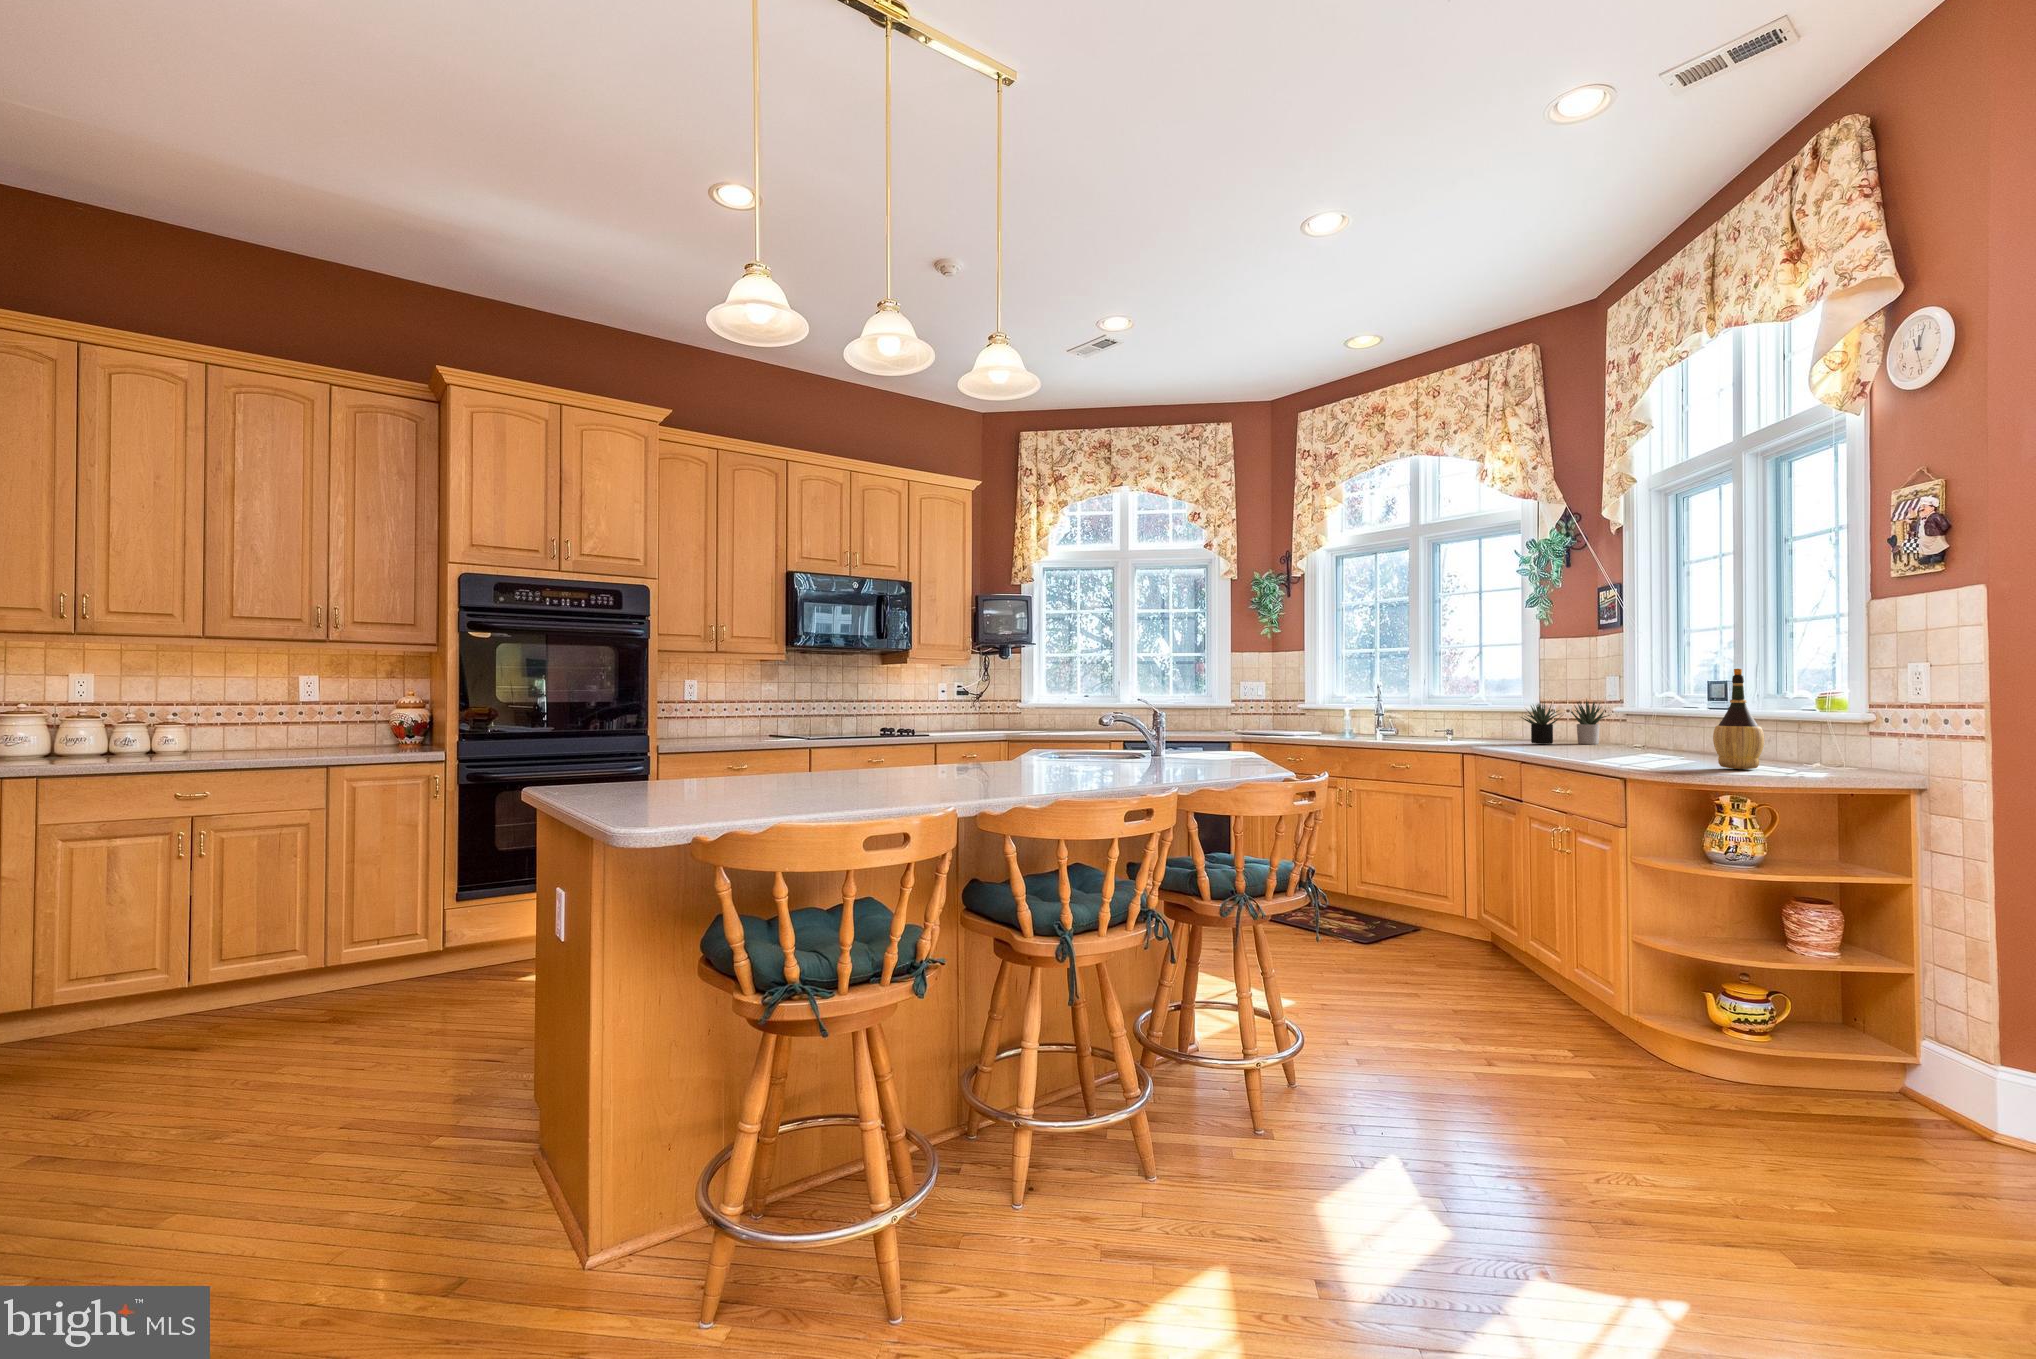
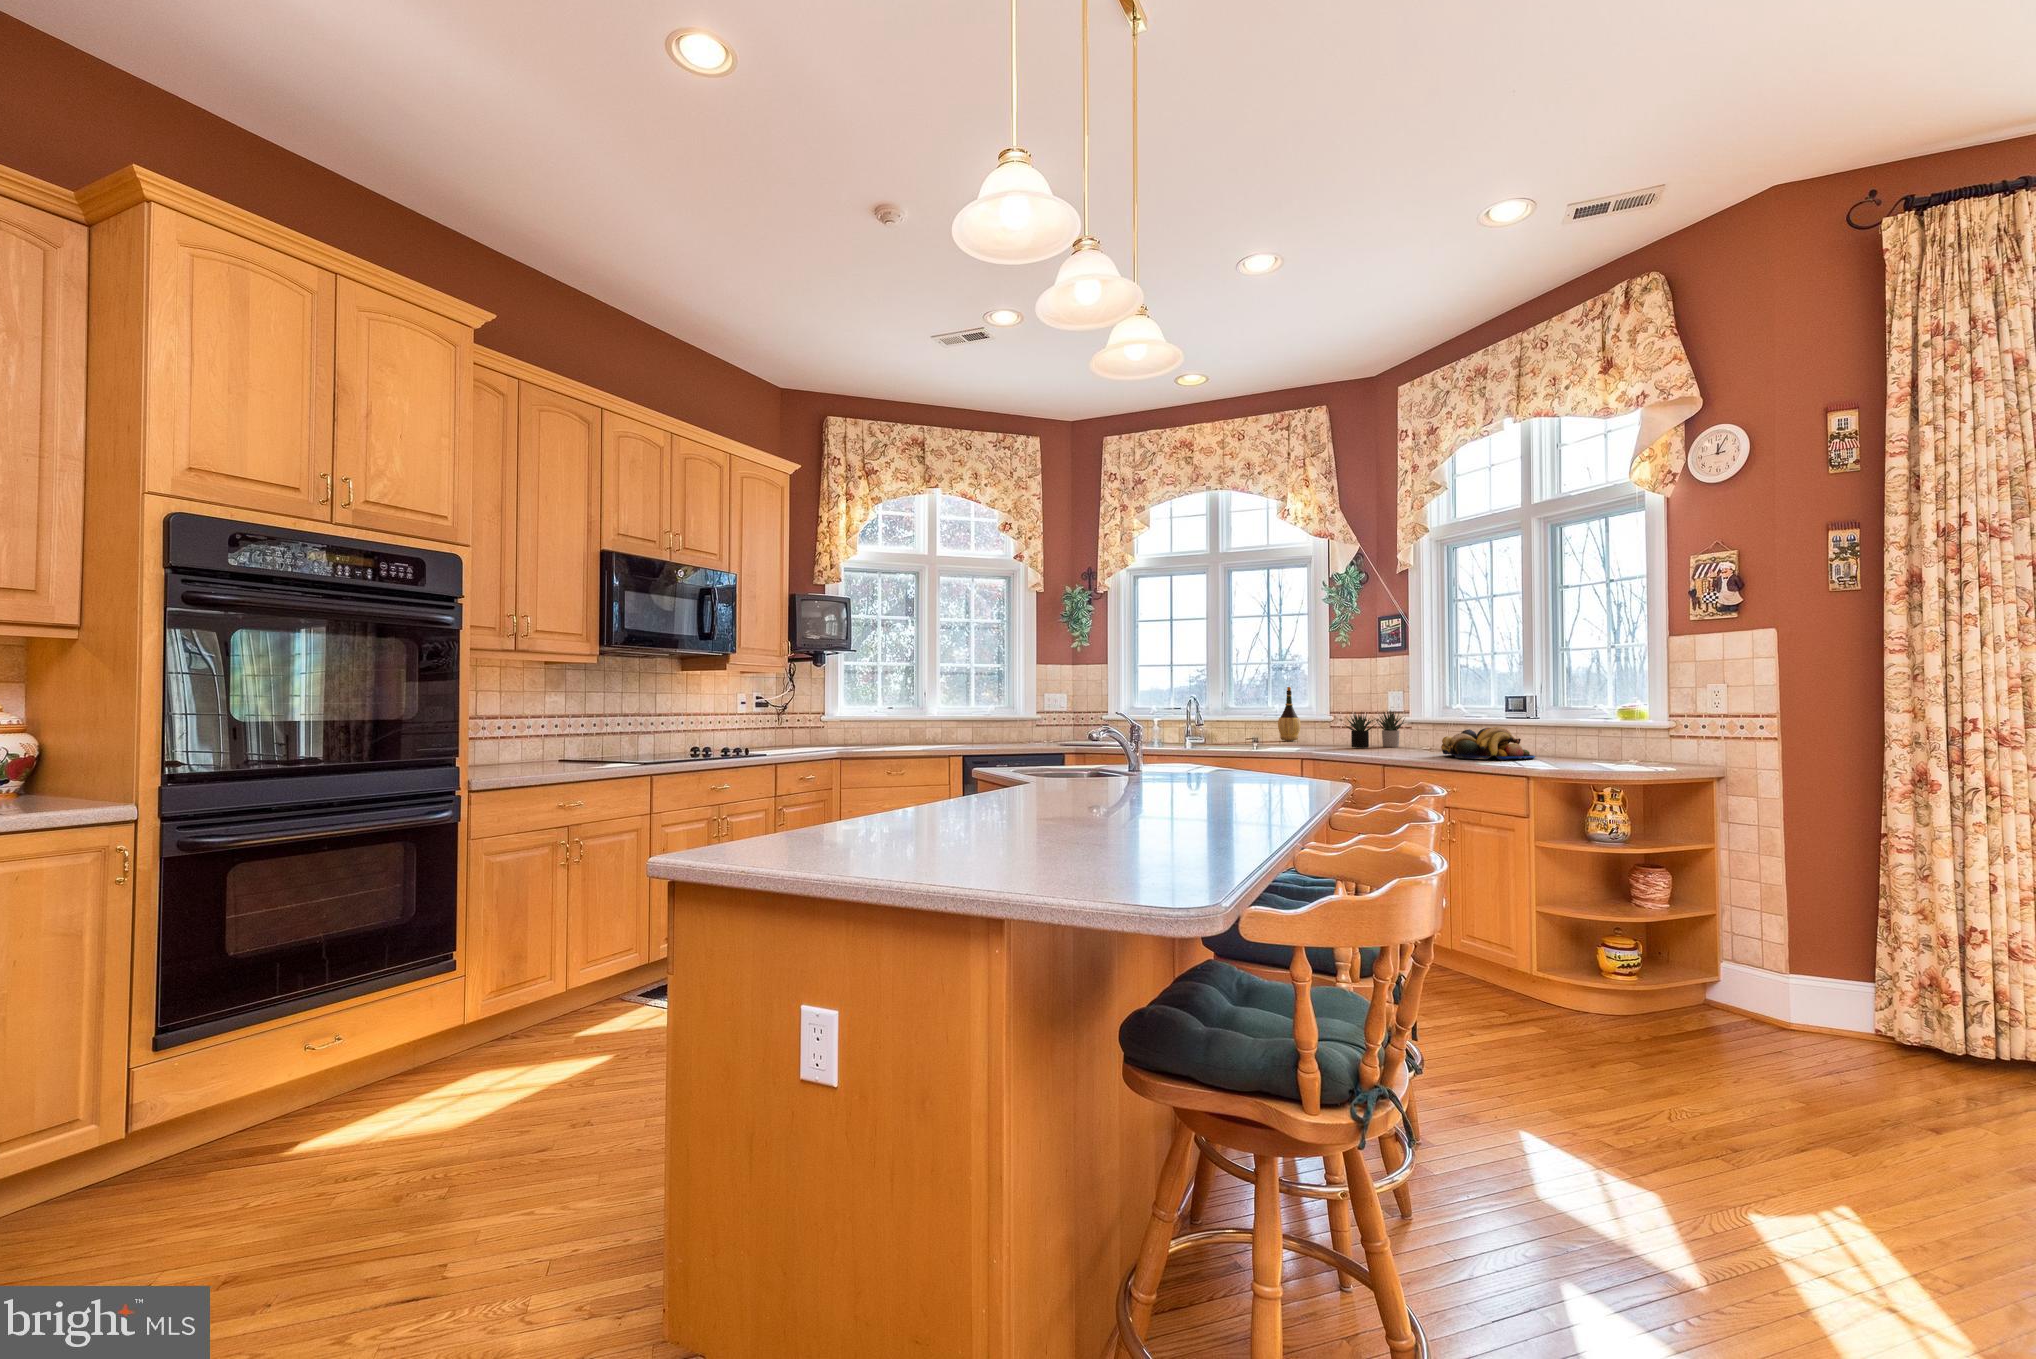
wine bottle: present [1713,669,1764,769] -> present [1278,687,1301,741]
fruit bowl: none [1592,720,1713,759] -> present [1441,727,1535,759]

